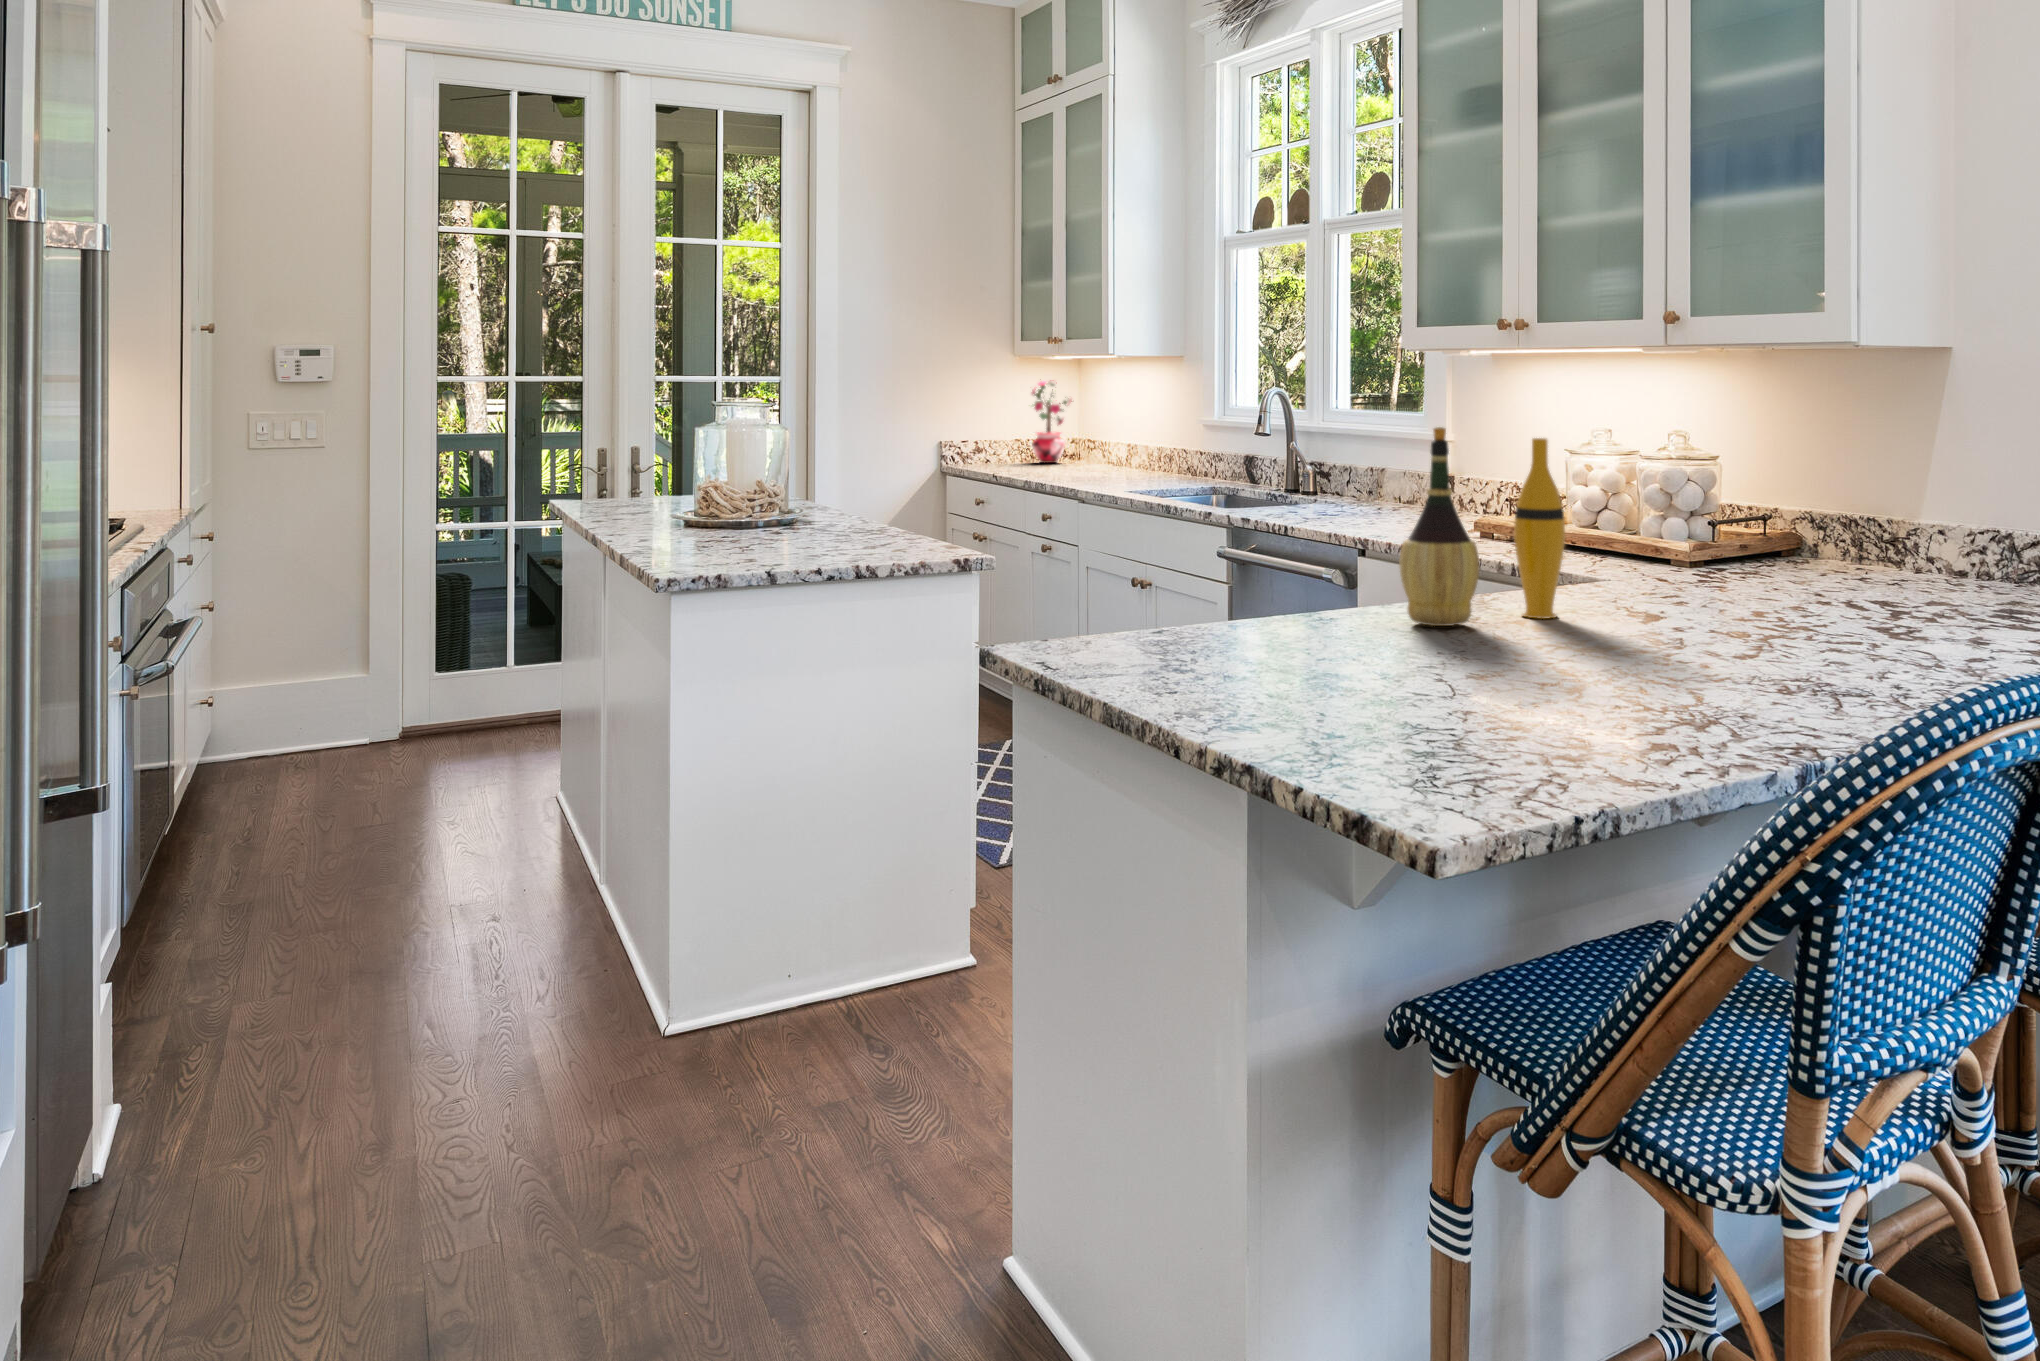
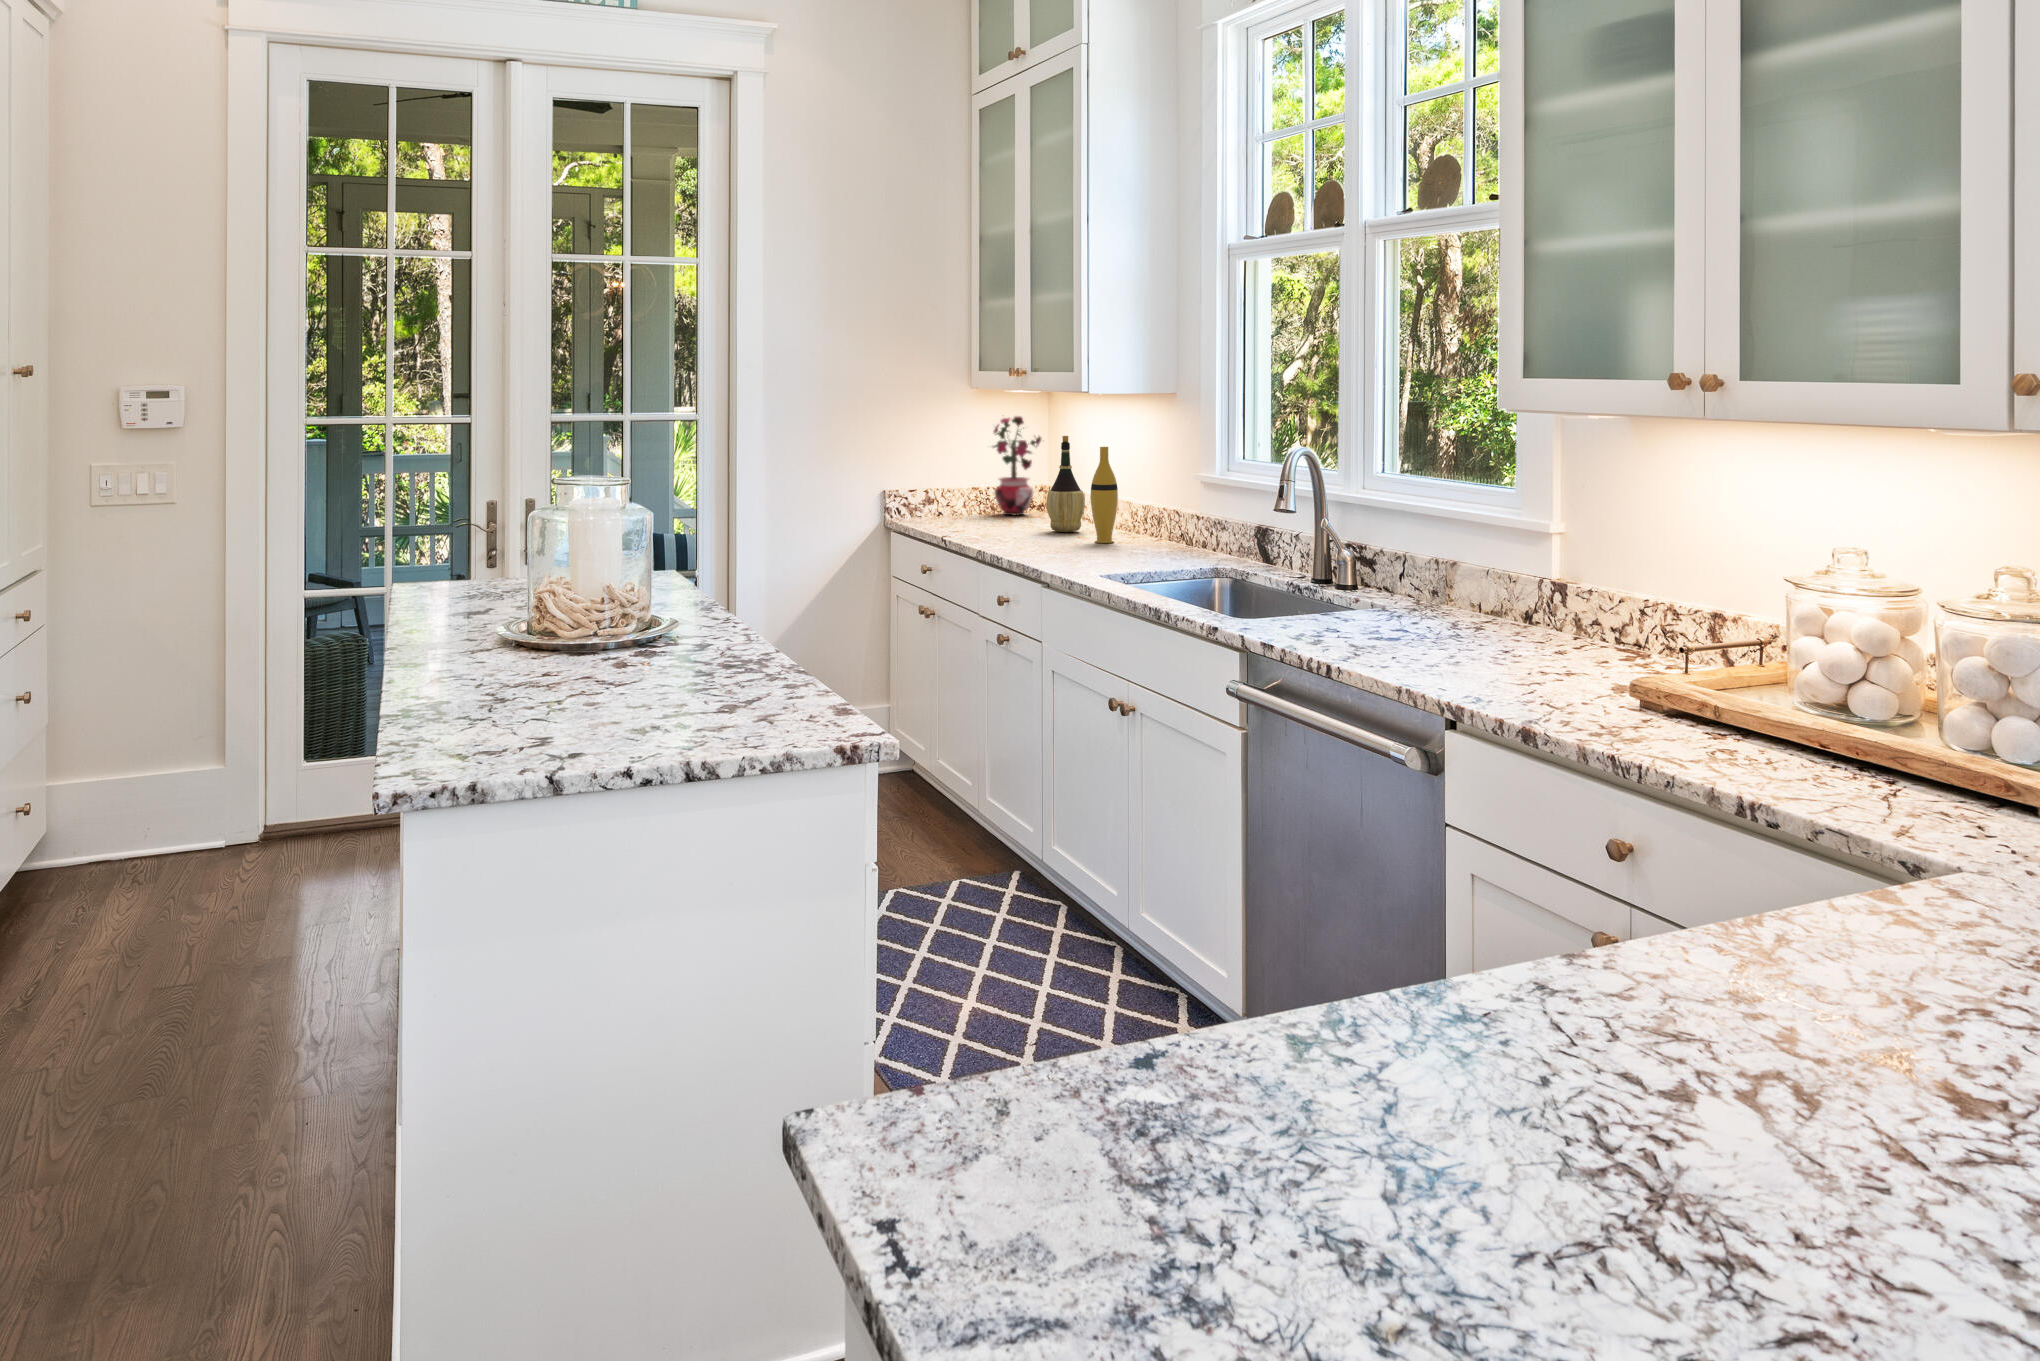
wine bottle: present [1399,427,1480,626] -> present [1047,436,1085,532]
vase: present [1514,438,1565,619] -> present [1091,447,1118,543]

